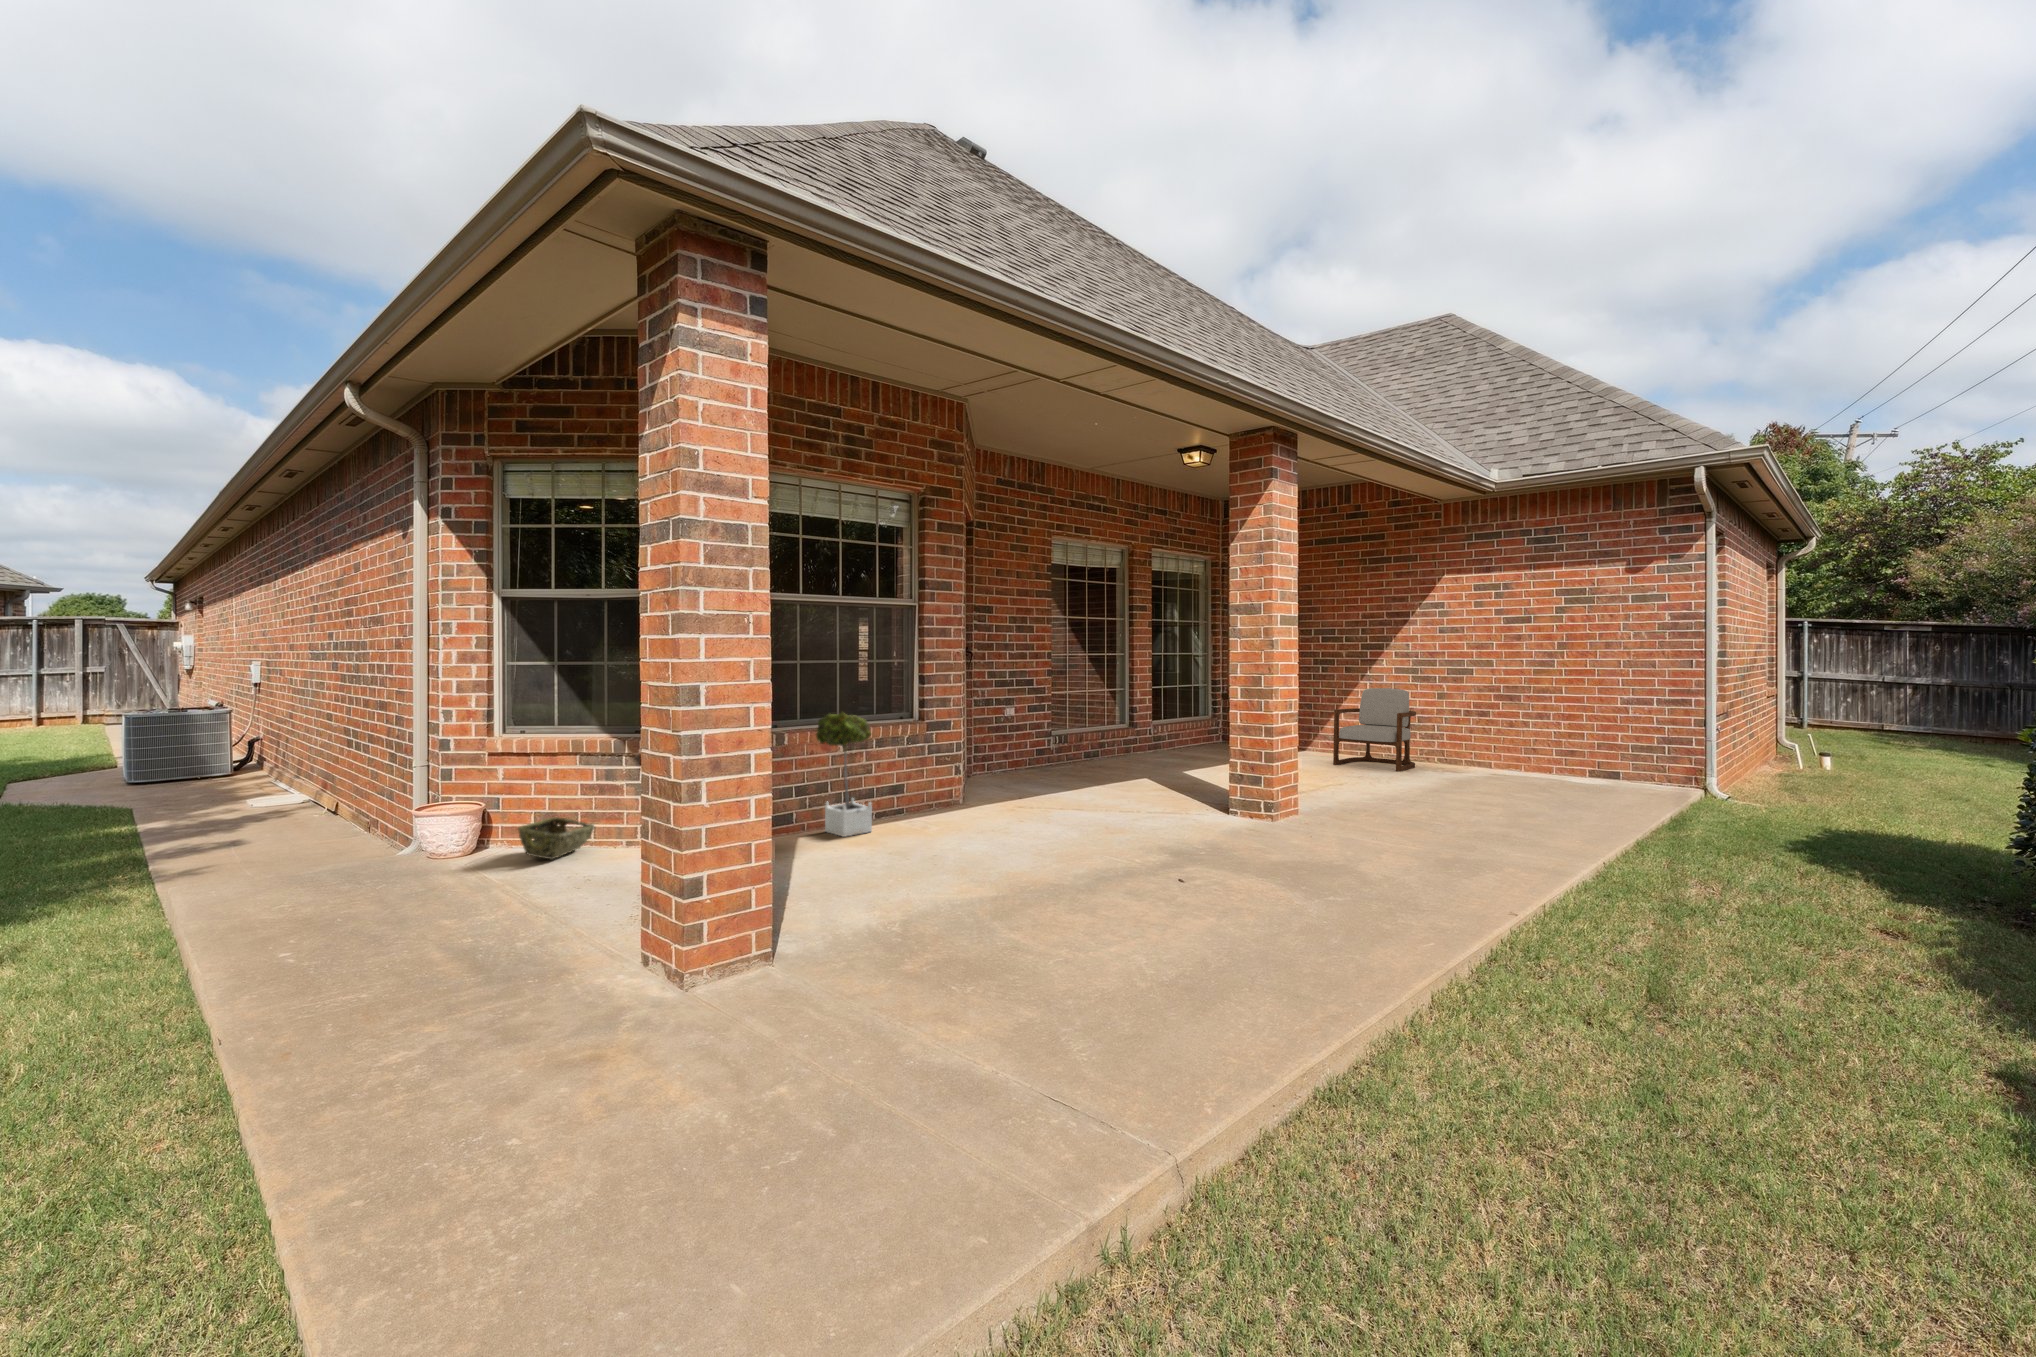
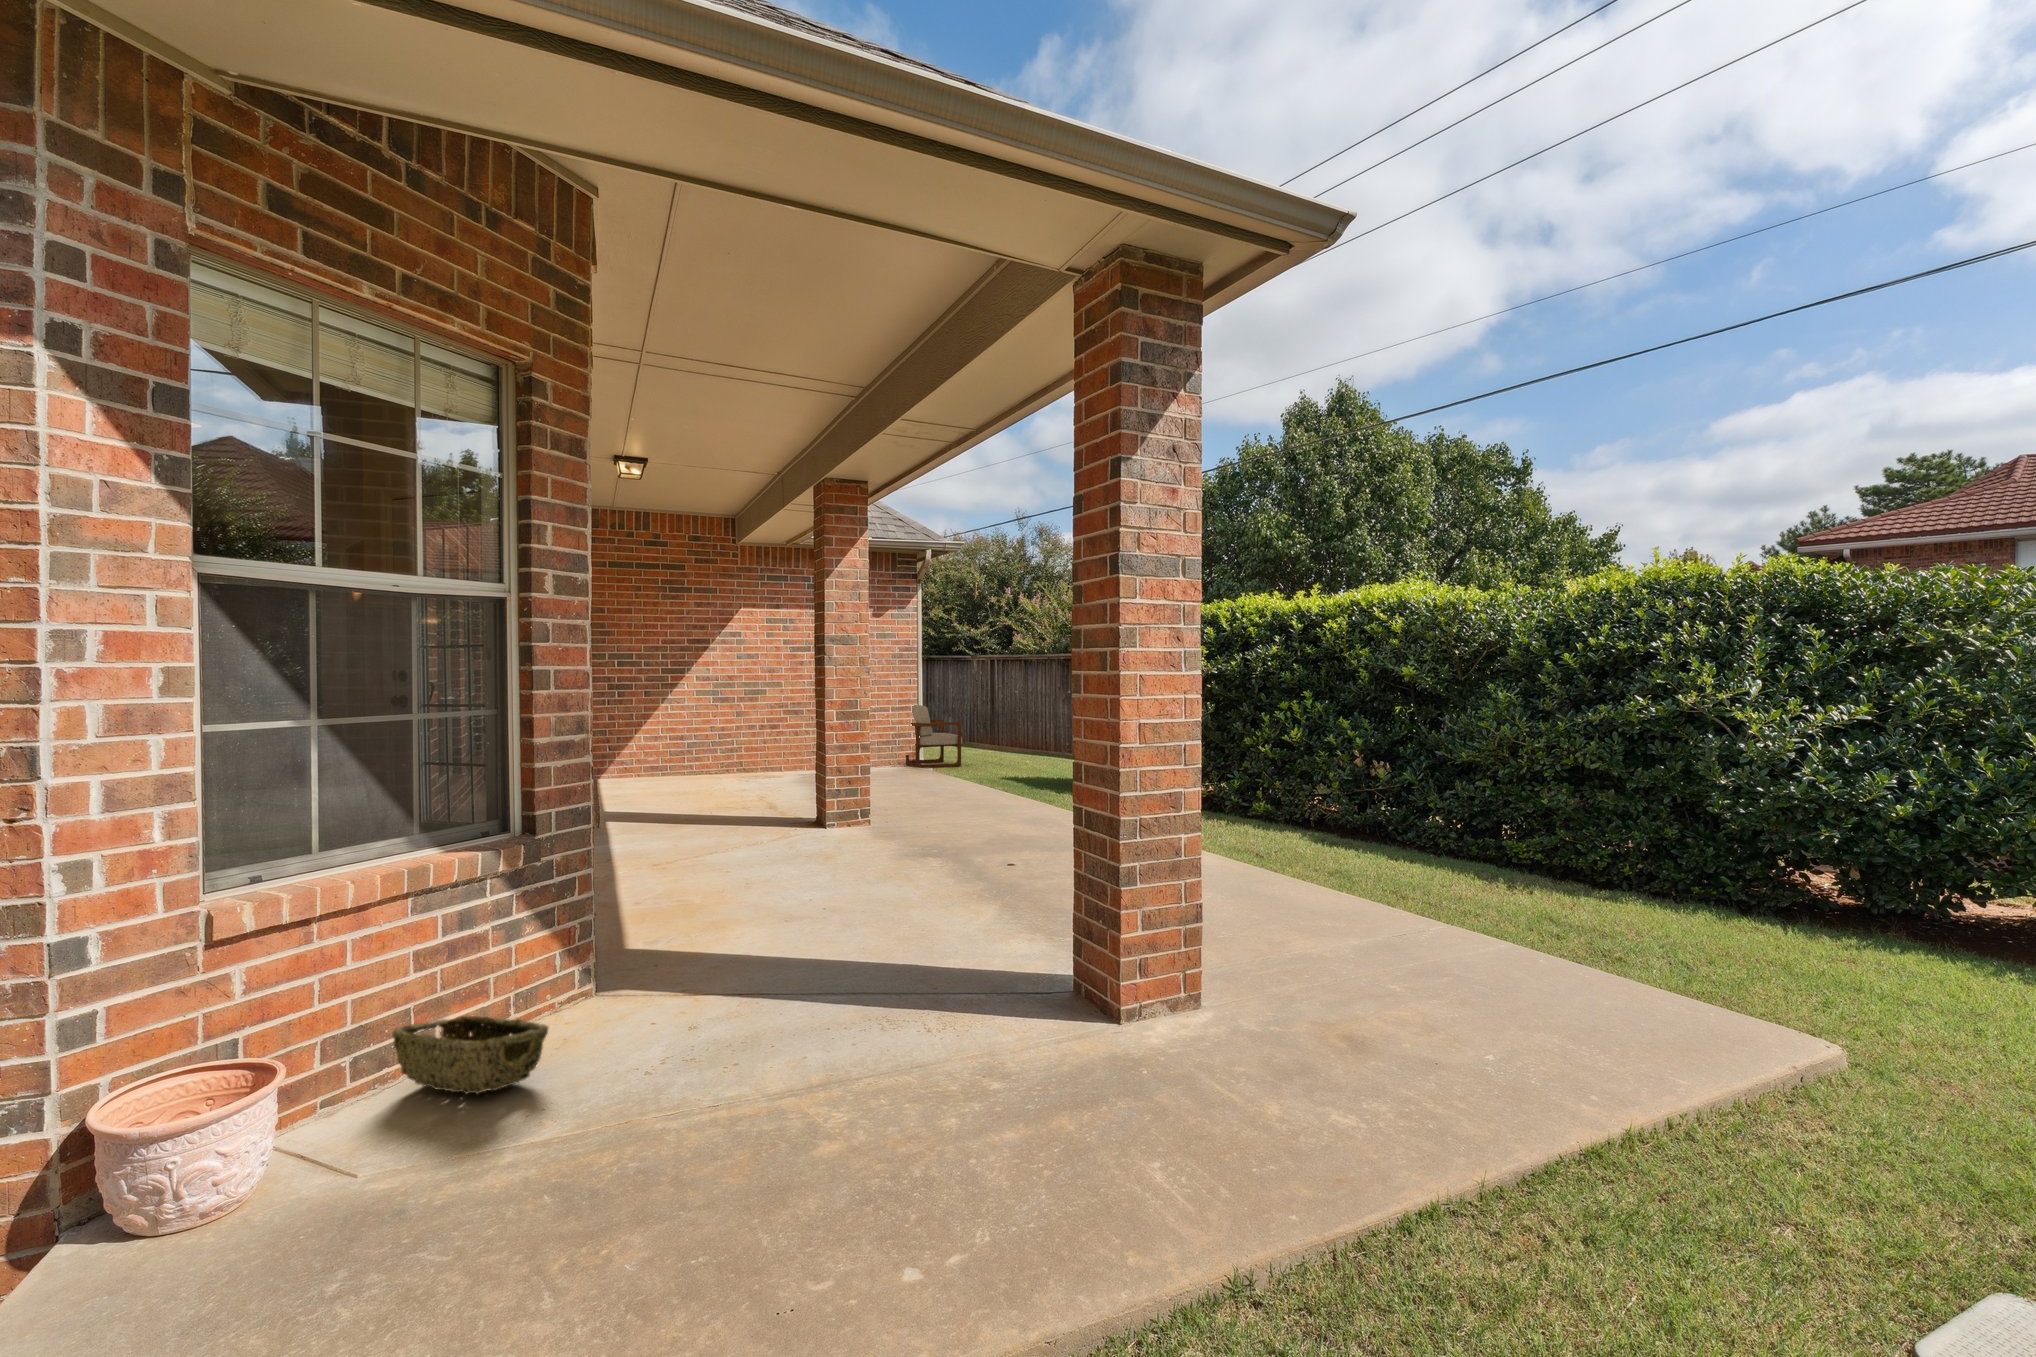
armchair: present [1333,688,1416,771] -> present [906,705,962,768]
potted tree: present [816,713,872,837] -> none [609,765,686,940]

